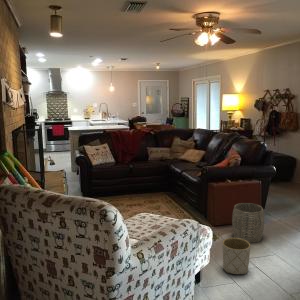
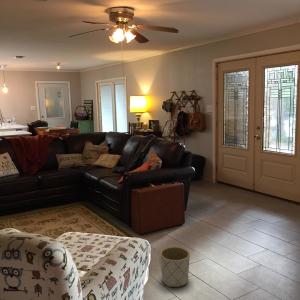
woven basket: present [232,203,264,243] -> none [162,207,193,248]

